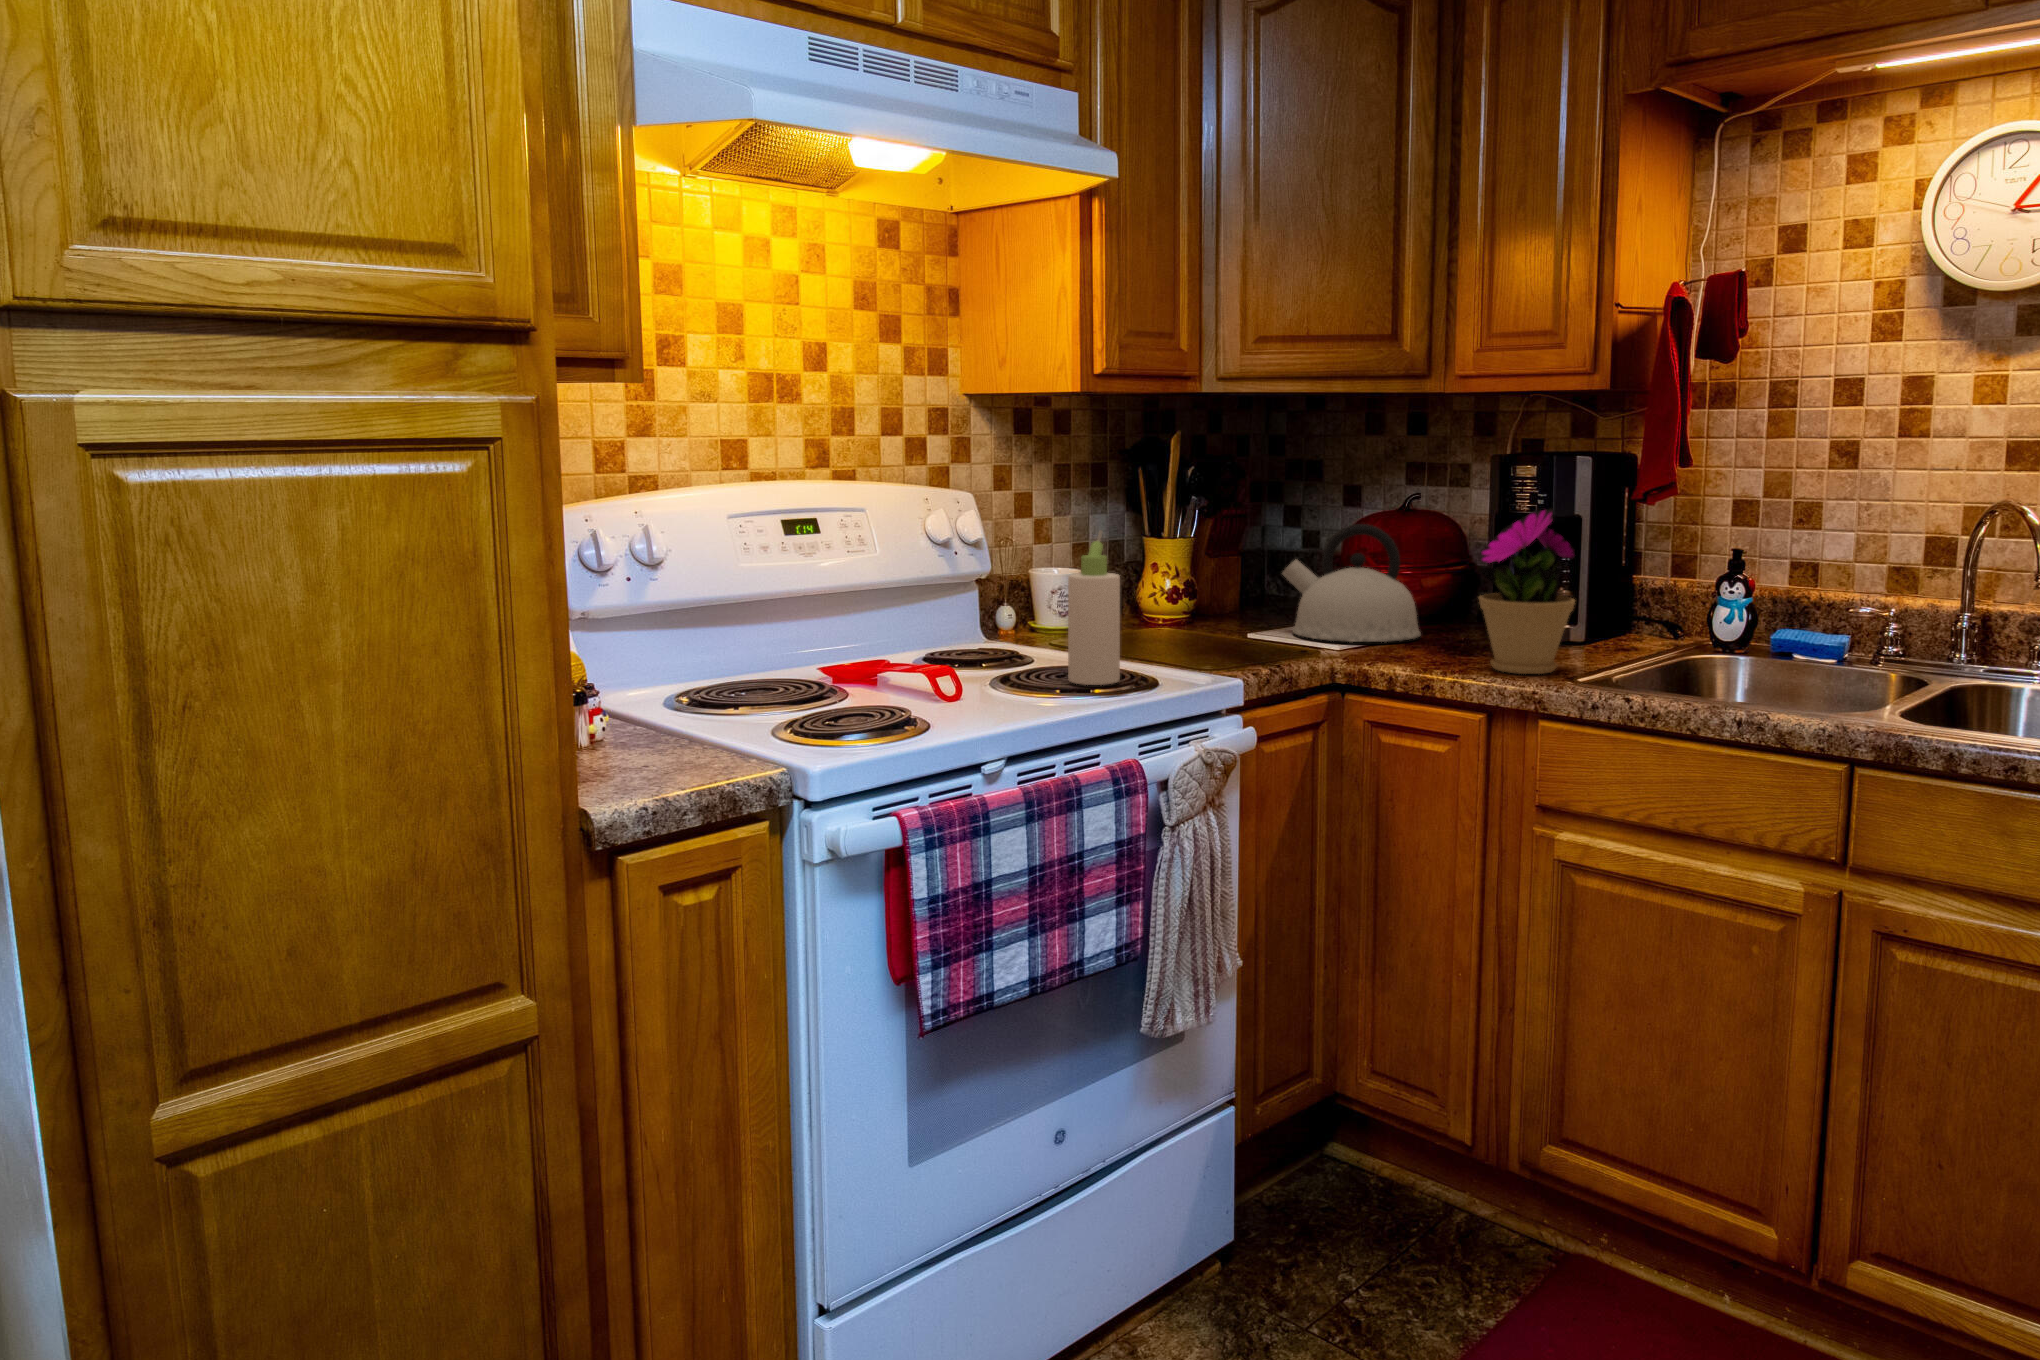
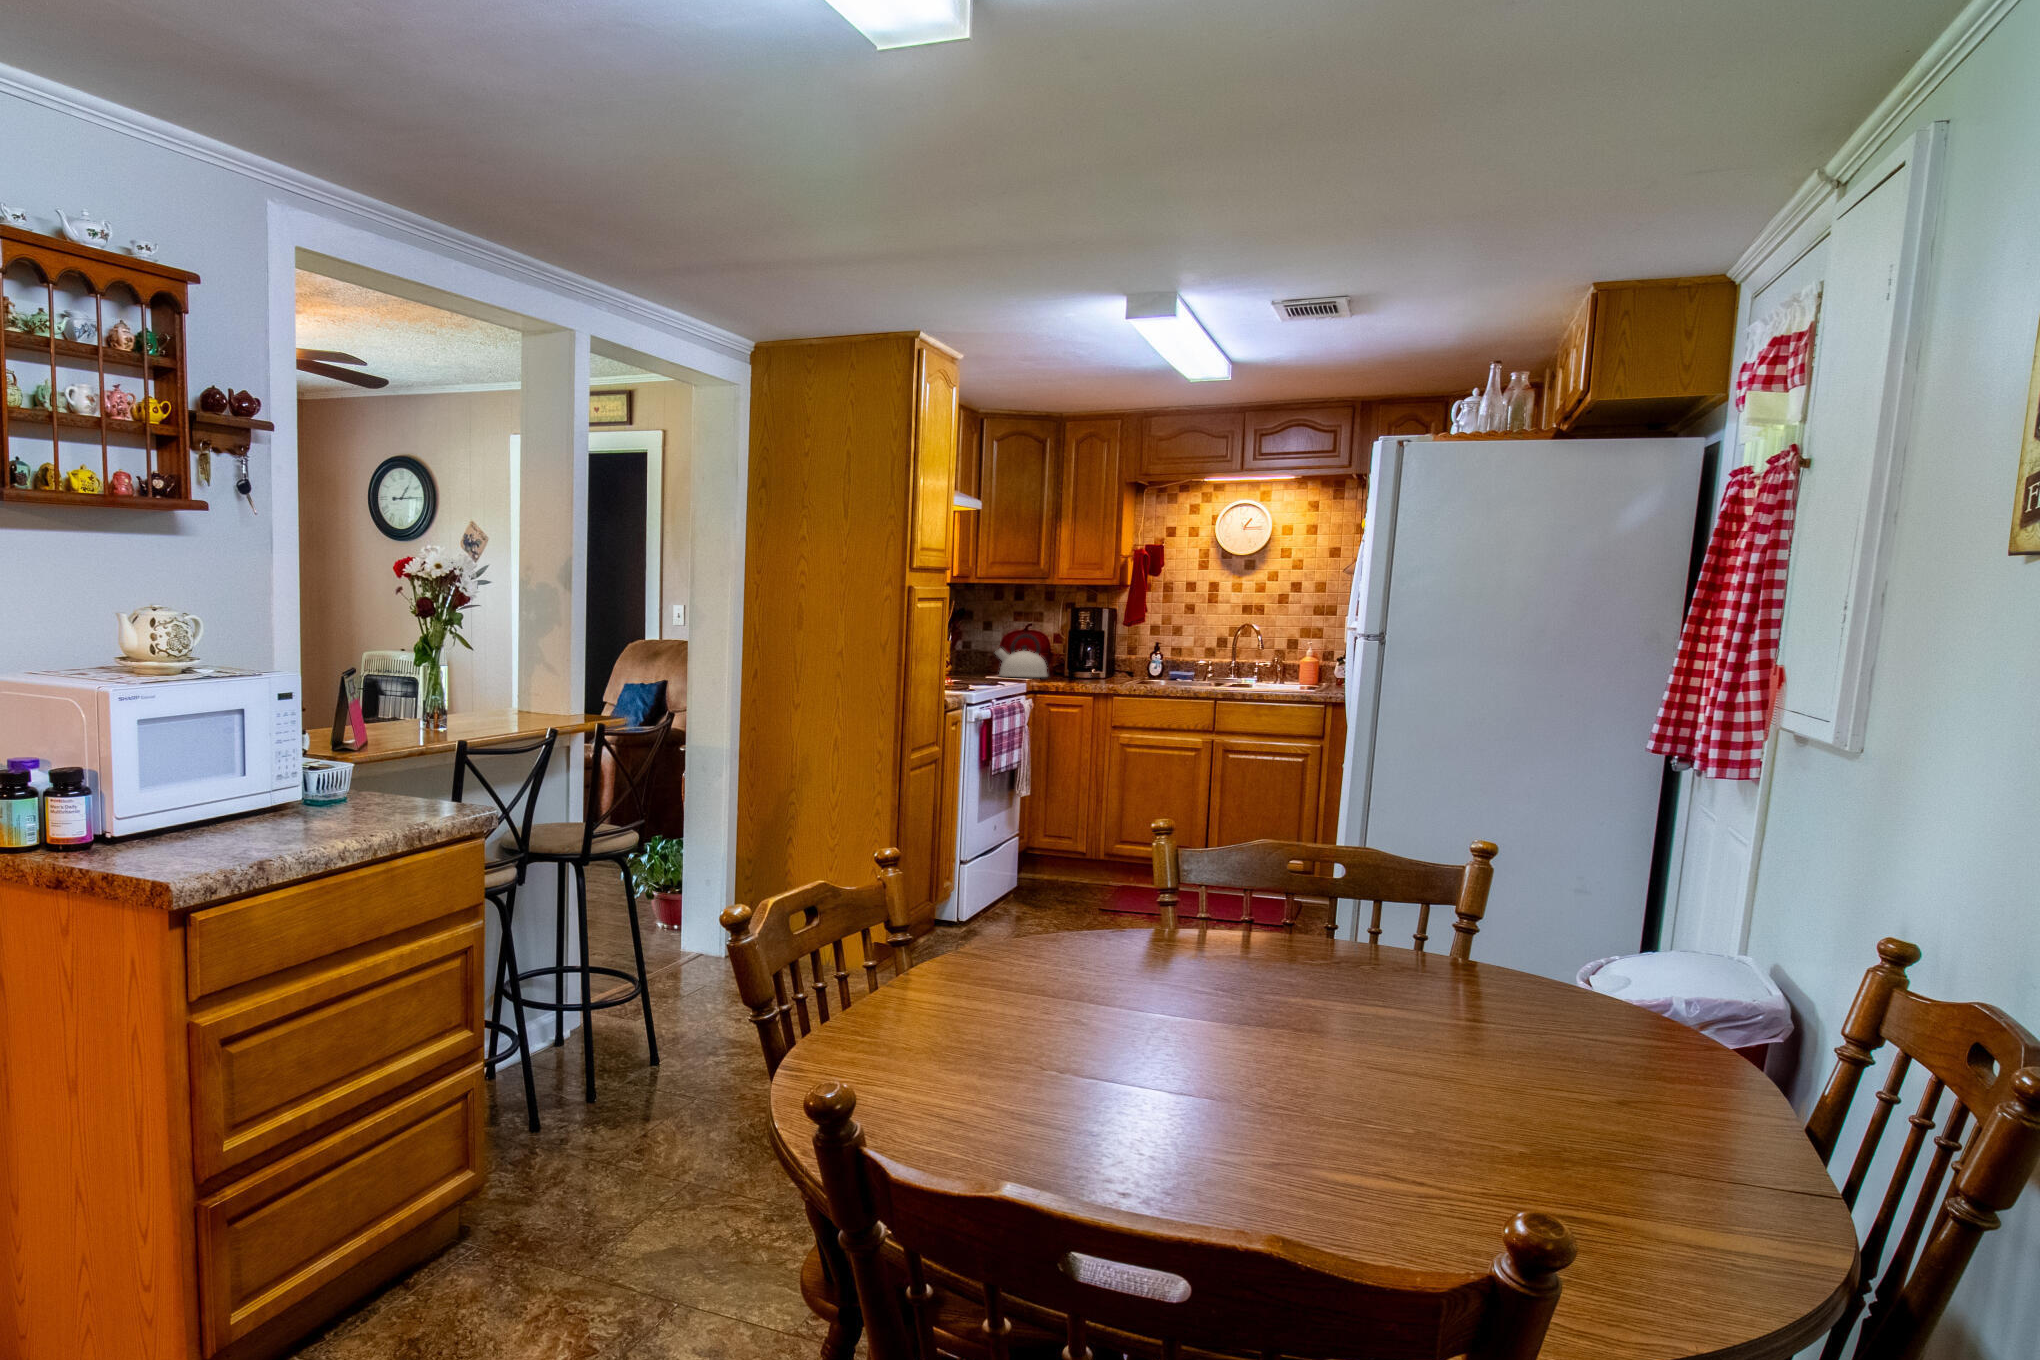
flower pot: present [1479,508,1575,674] -> none [1087,625,1121,682]
bottle: present [1068,530,1120,685] -> none [970,629,990,682]

